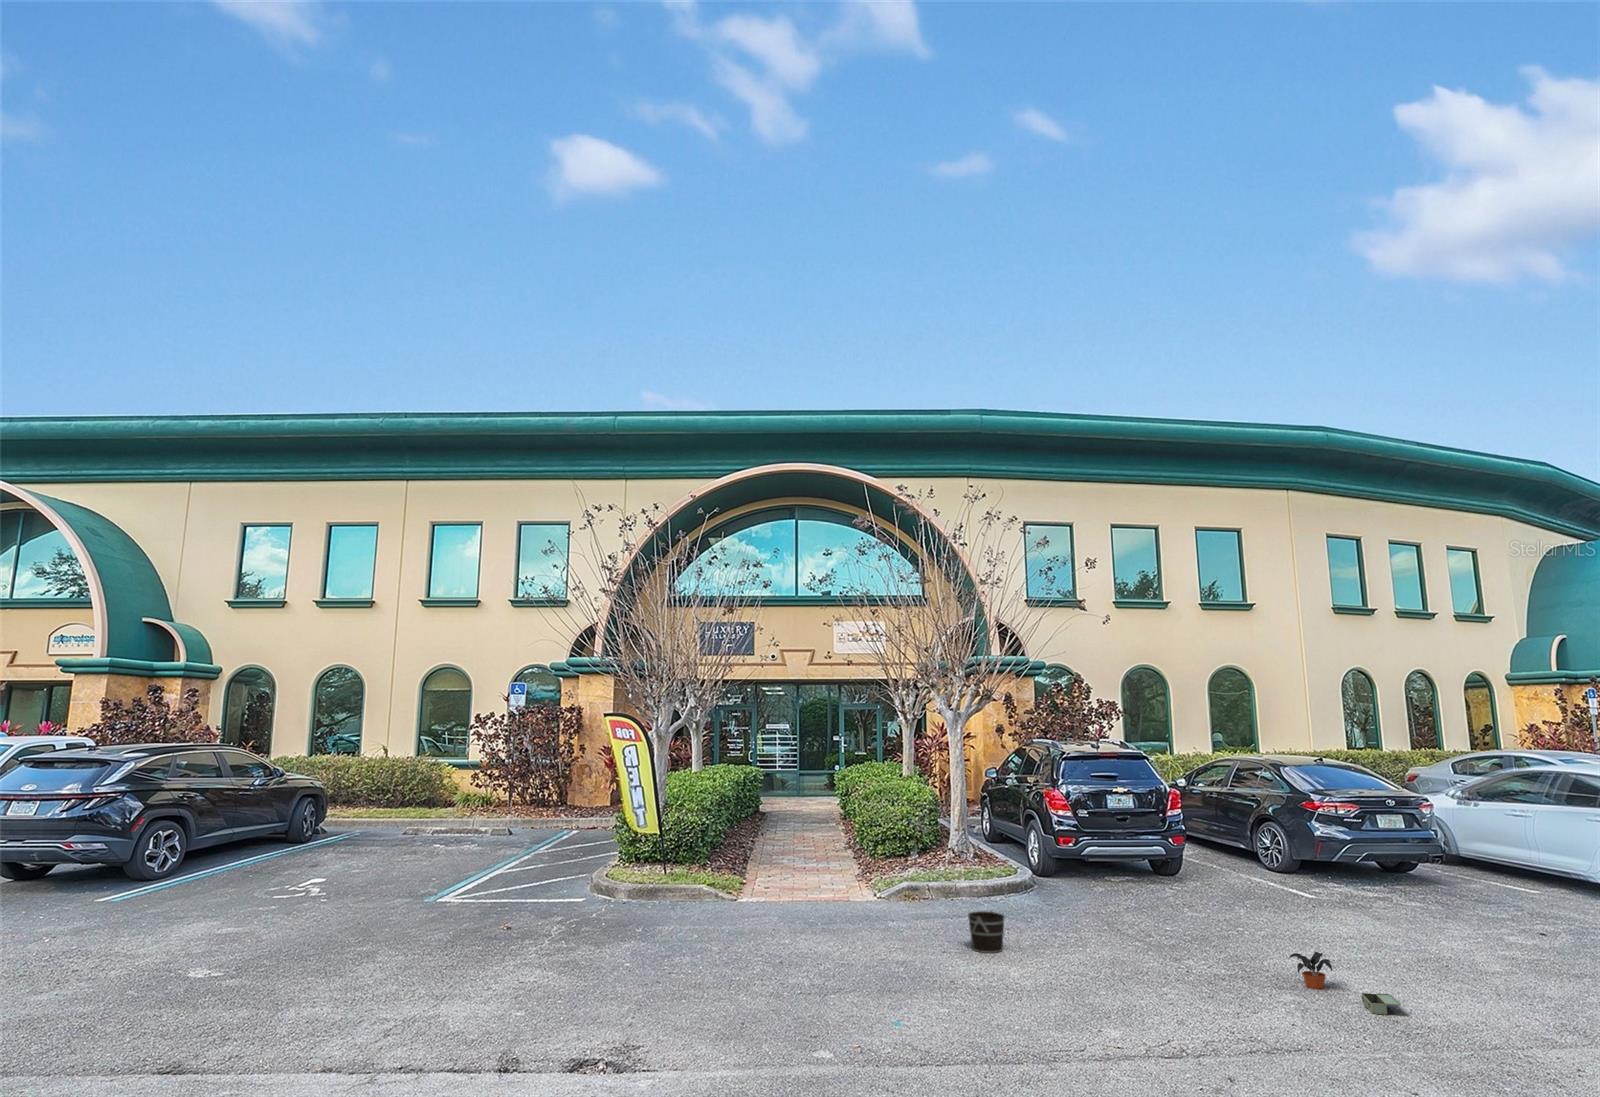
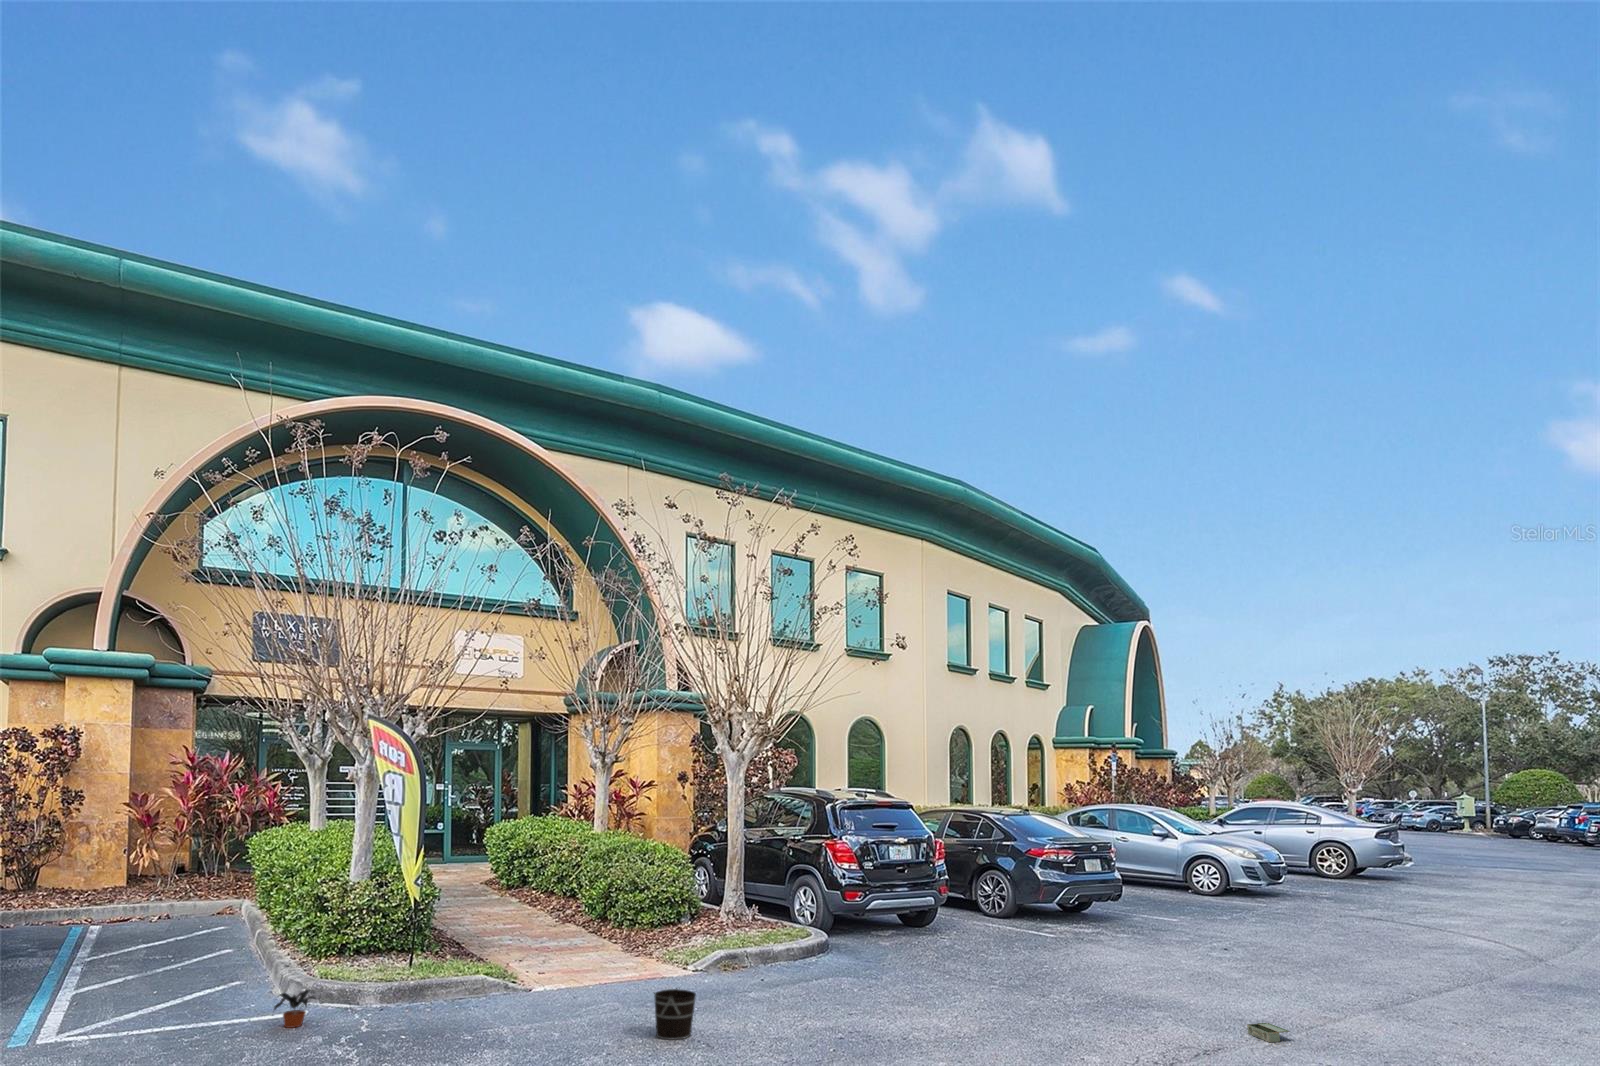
bucket: present [968,911,1004,953] -> present [654,988,696,1040]
potted plant: present [1289,952,1332,989] -> present [274,990,316,1028]

